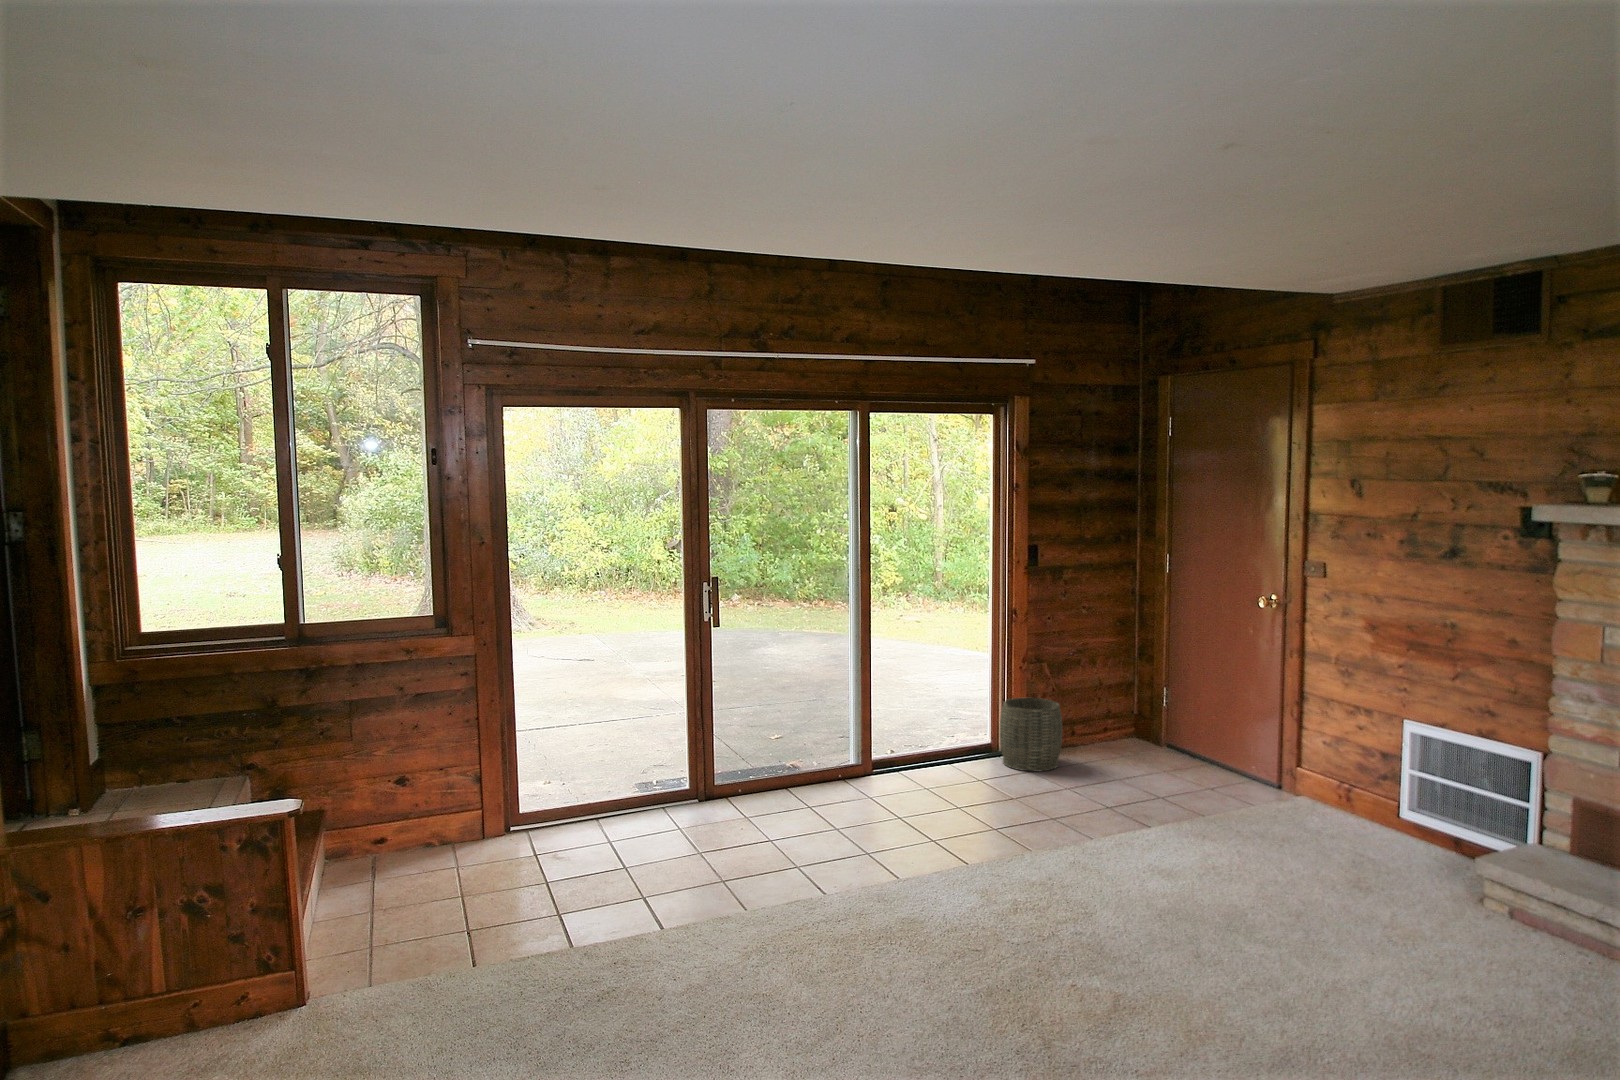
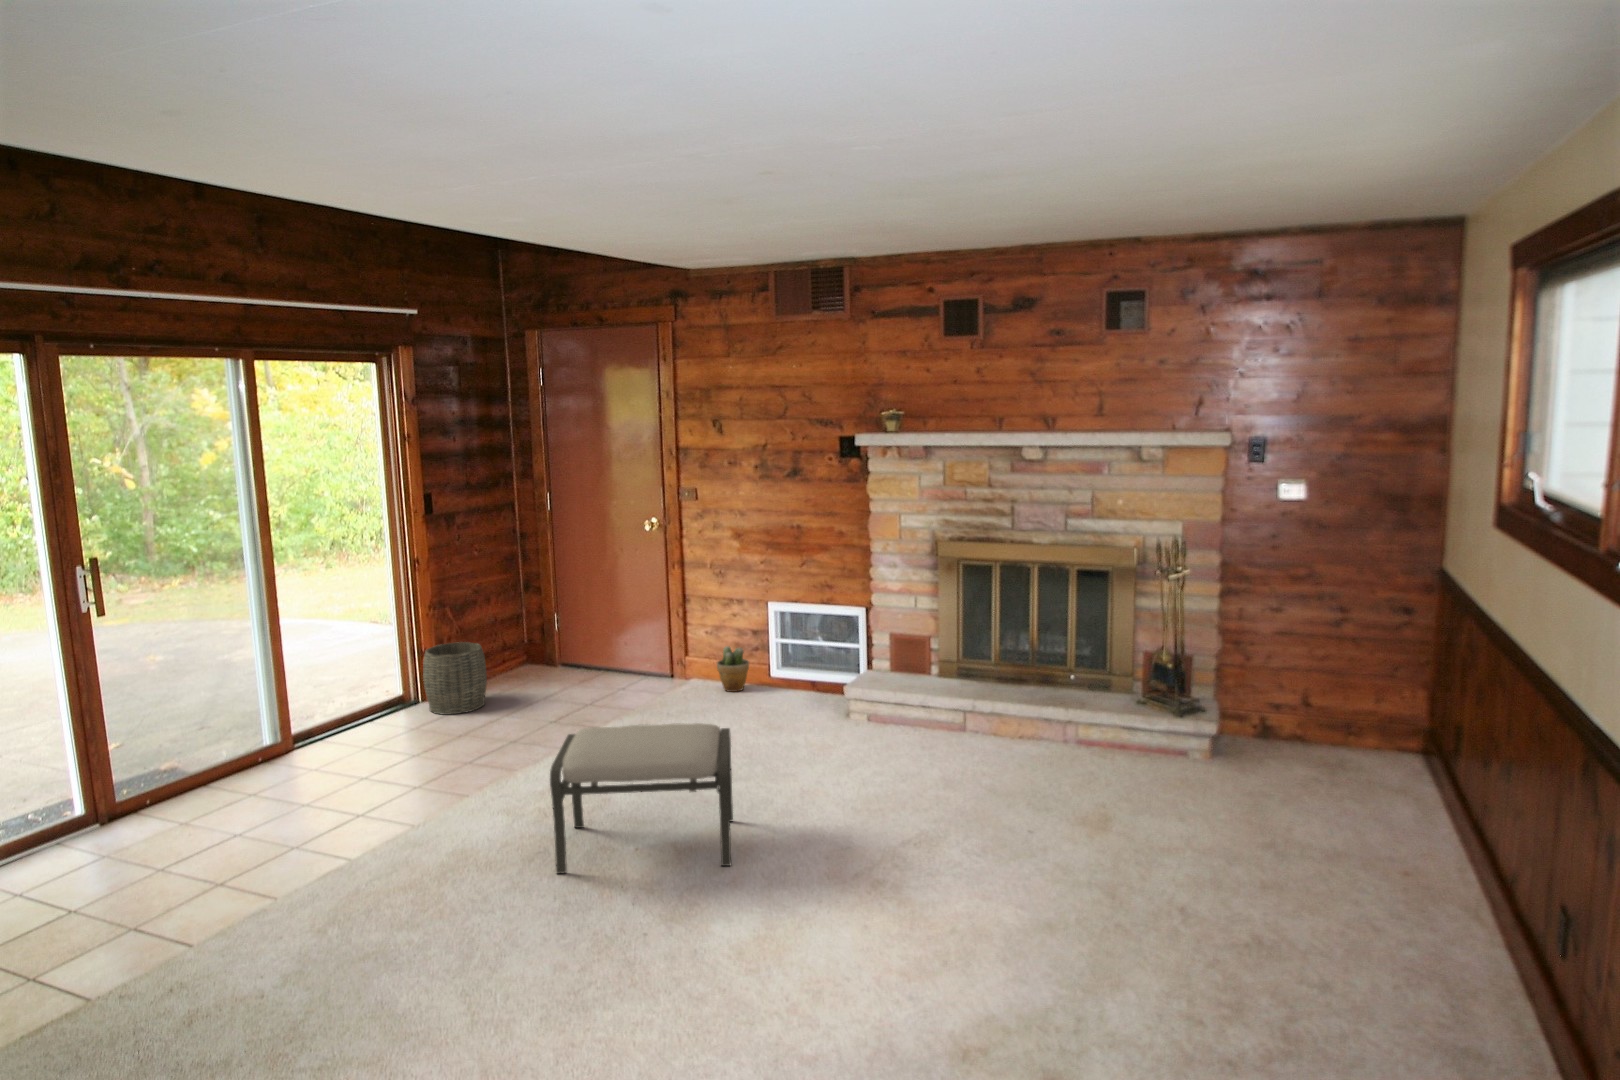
potted plant: none [1323,765,1370,825] -> present [717,646,749,692]
ottoman: none [967,806,1203,1015] -> present [550,723,733,873]

